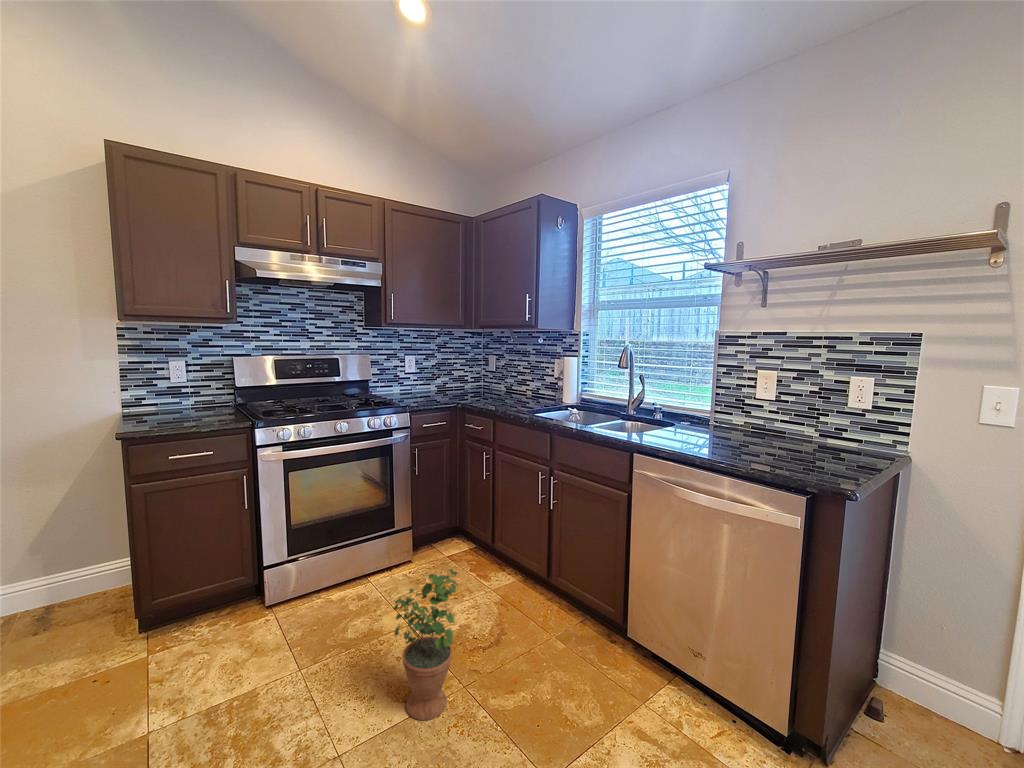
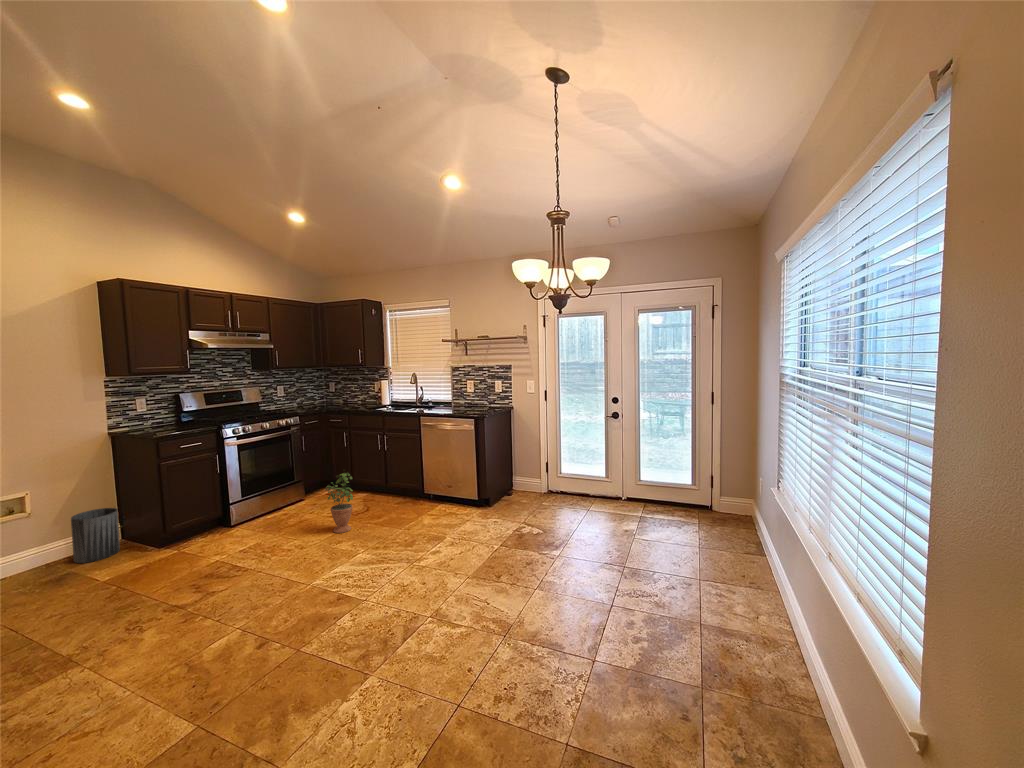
trash can: none [36,535,116,632] -> present [71,508,120,563]

